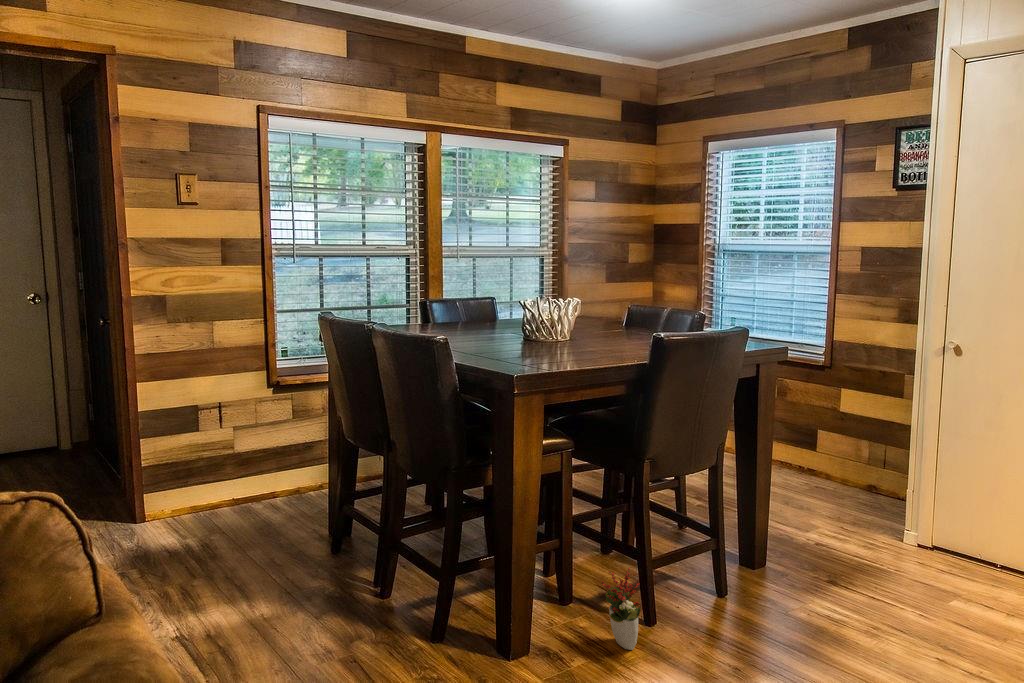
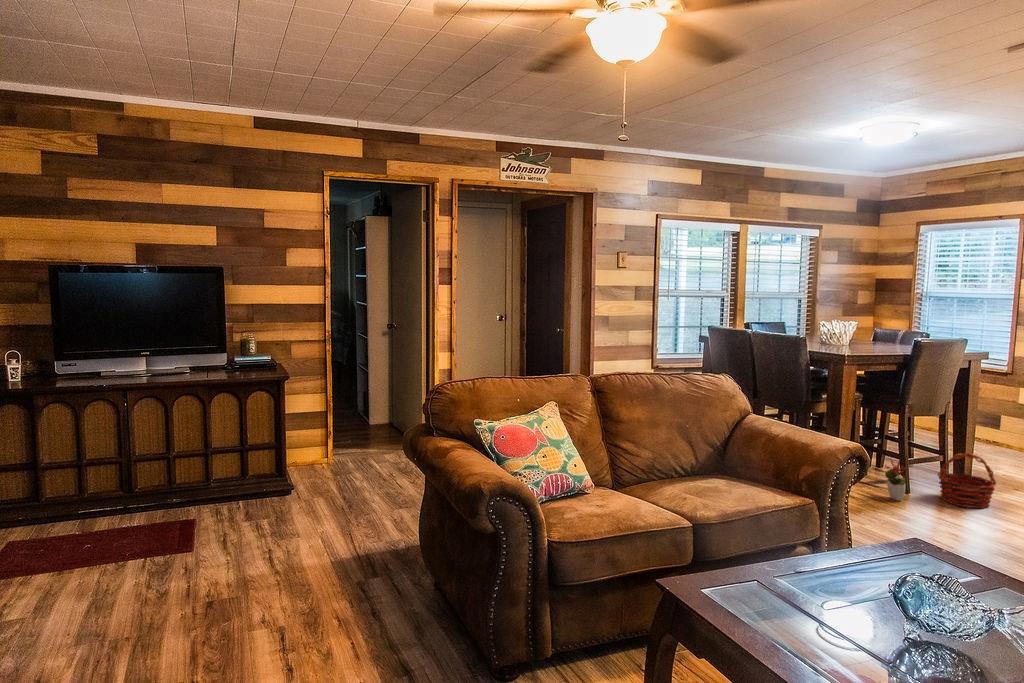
basket: none [698,545,795,654] -> present [938,453,996,508]

